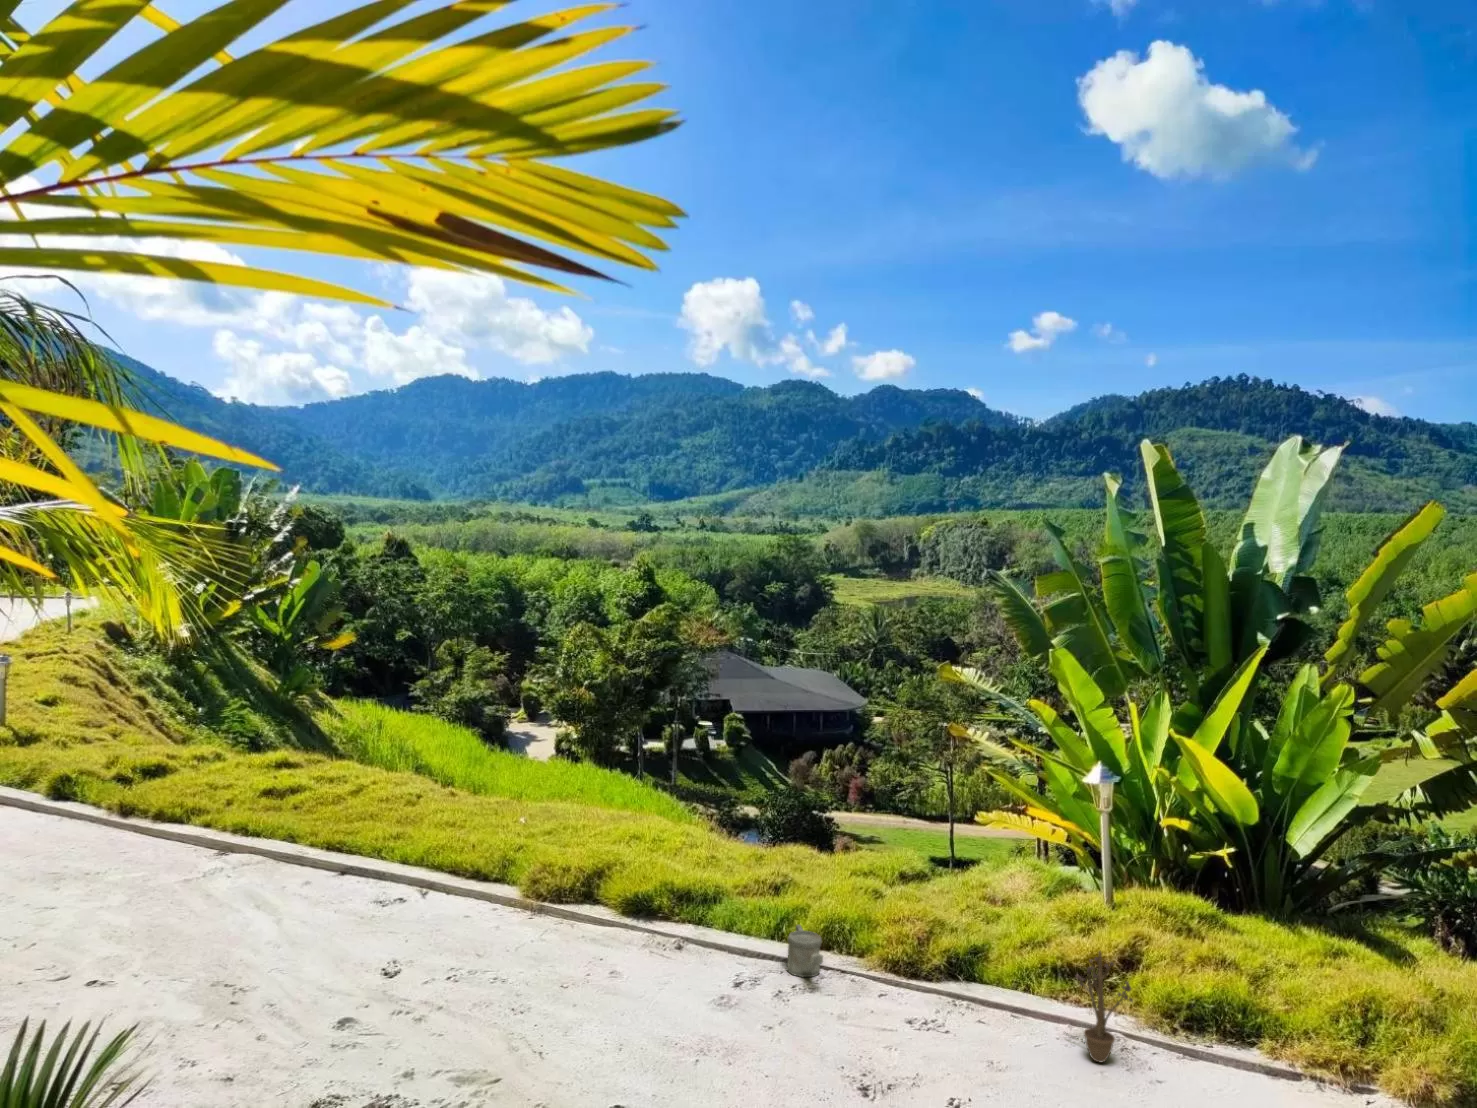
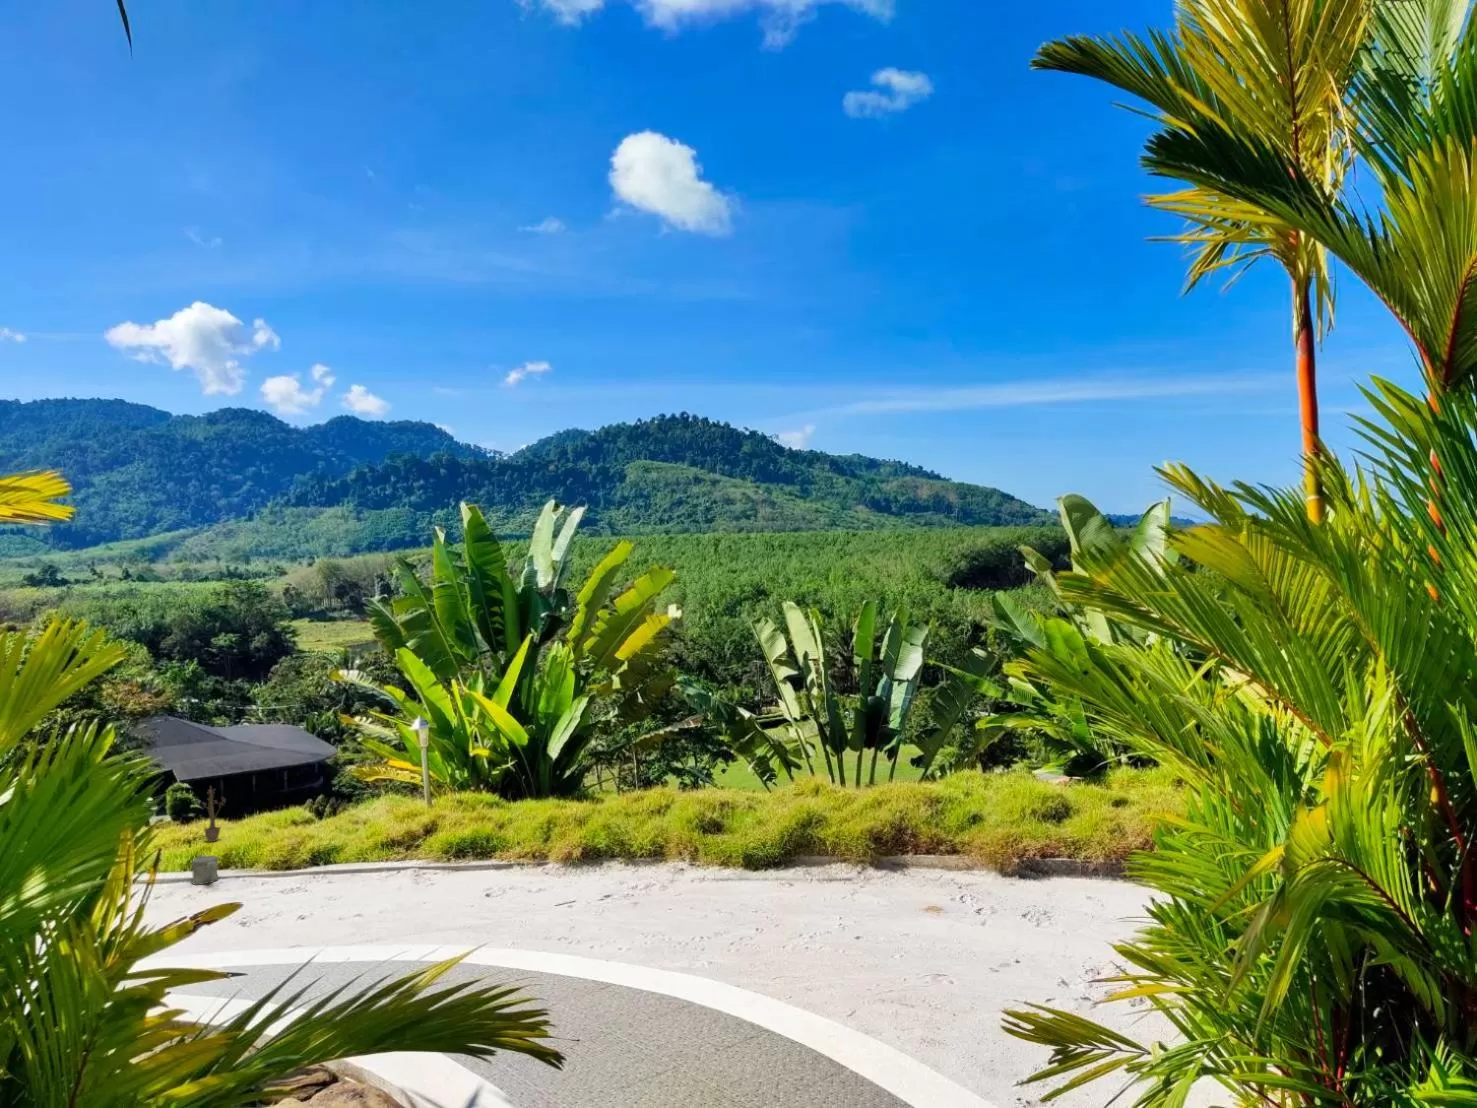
decorative plant: present [1064,951,1133,1062] -> present [201,787,225,842]

